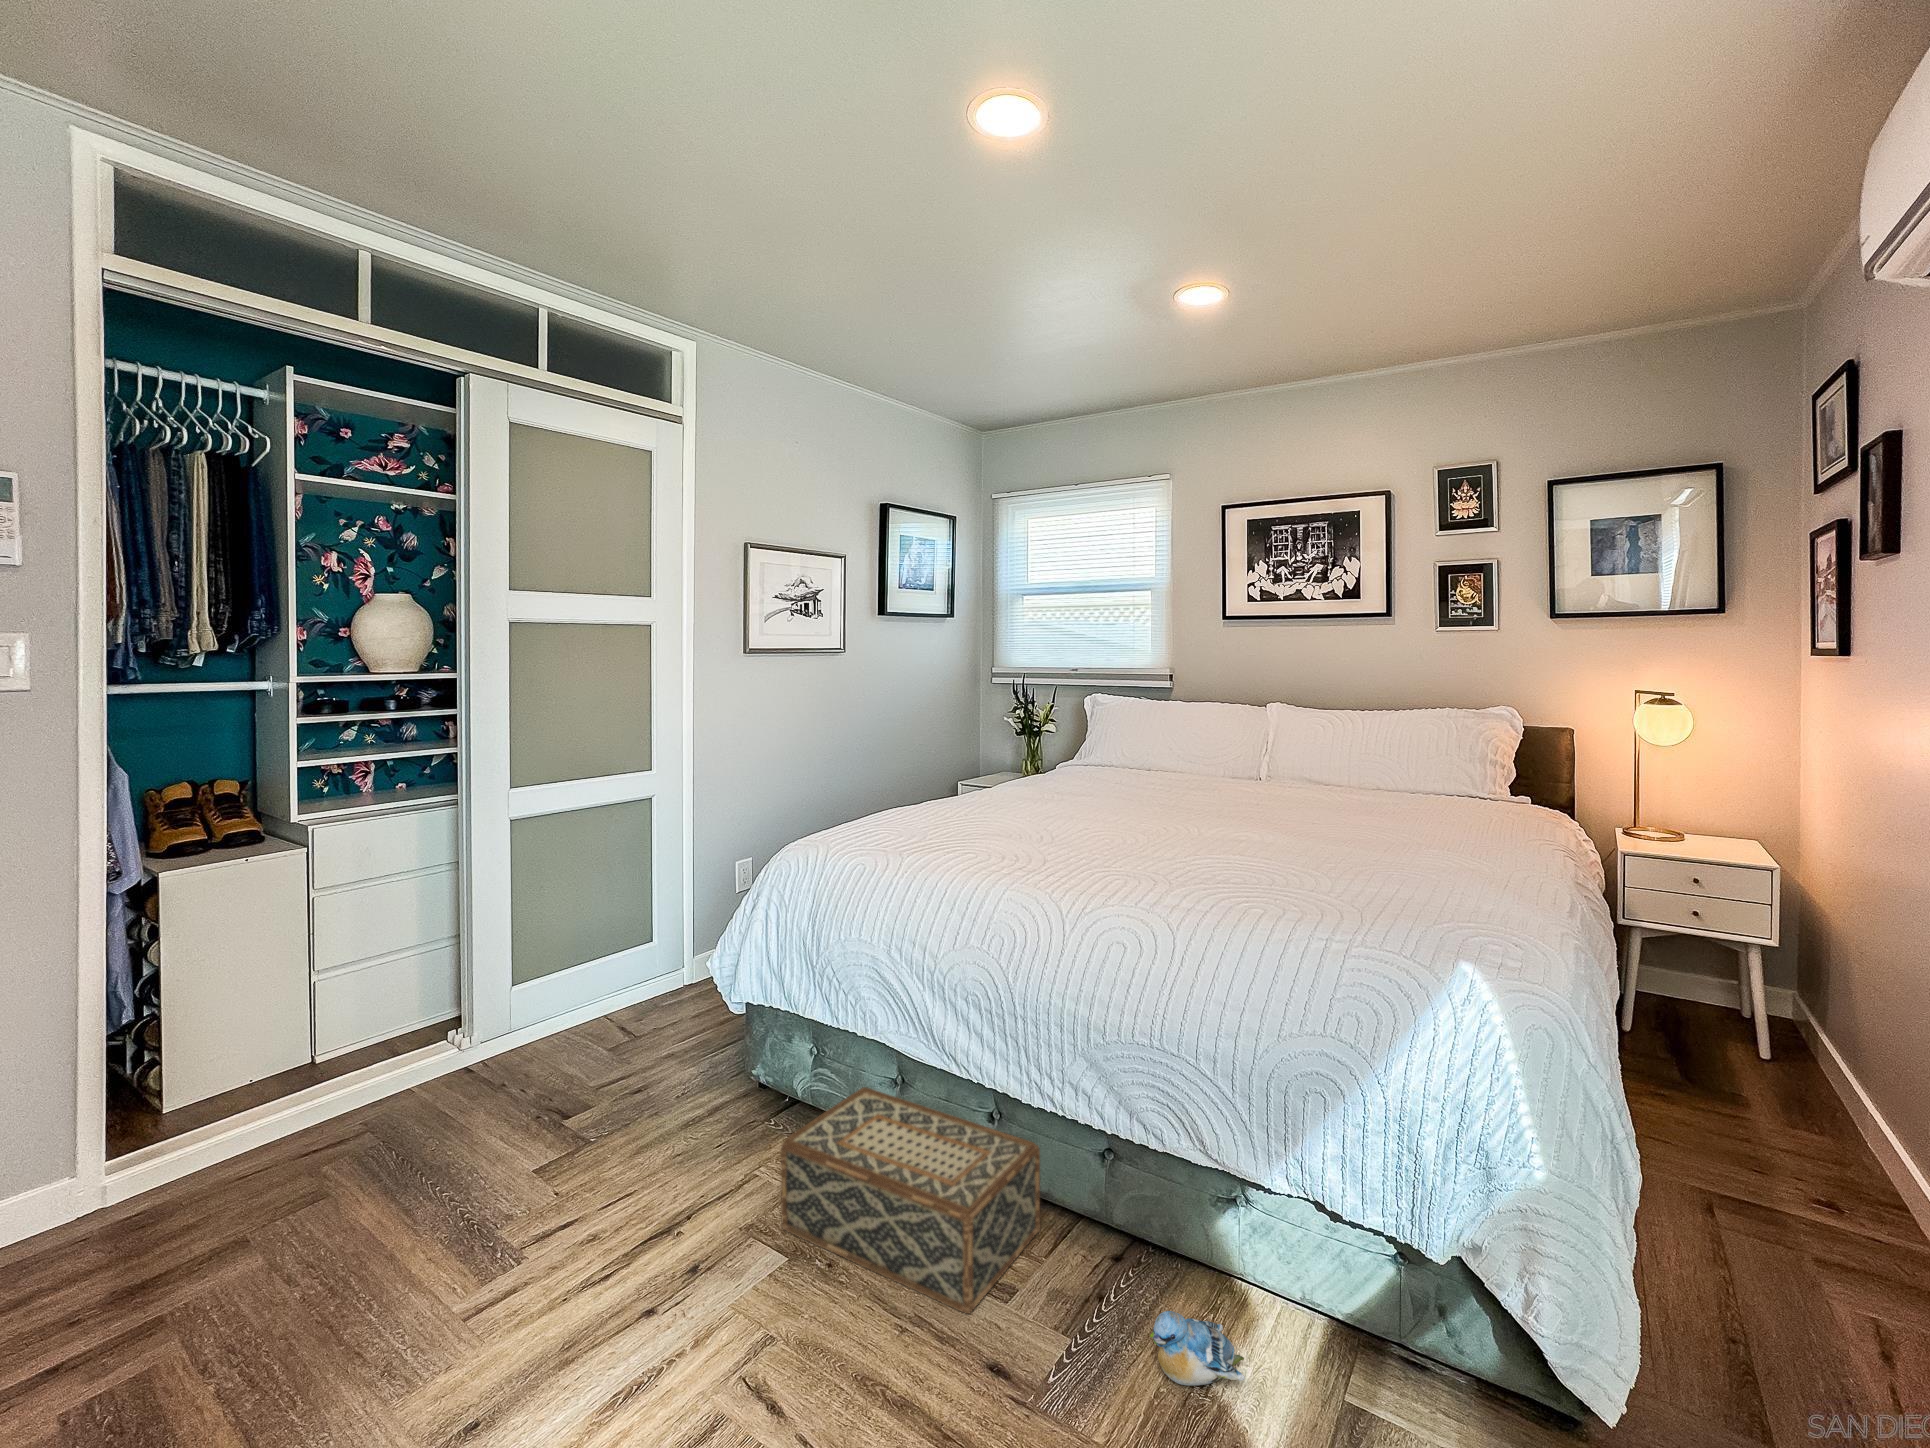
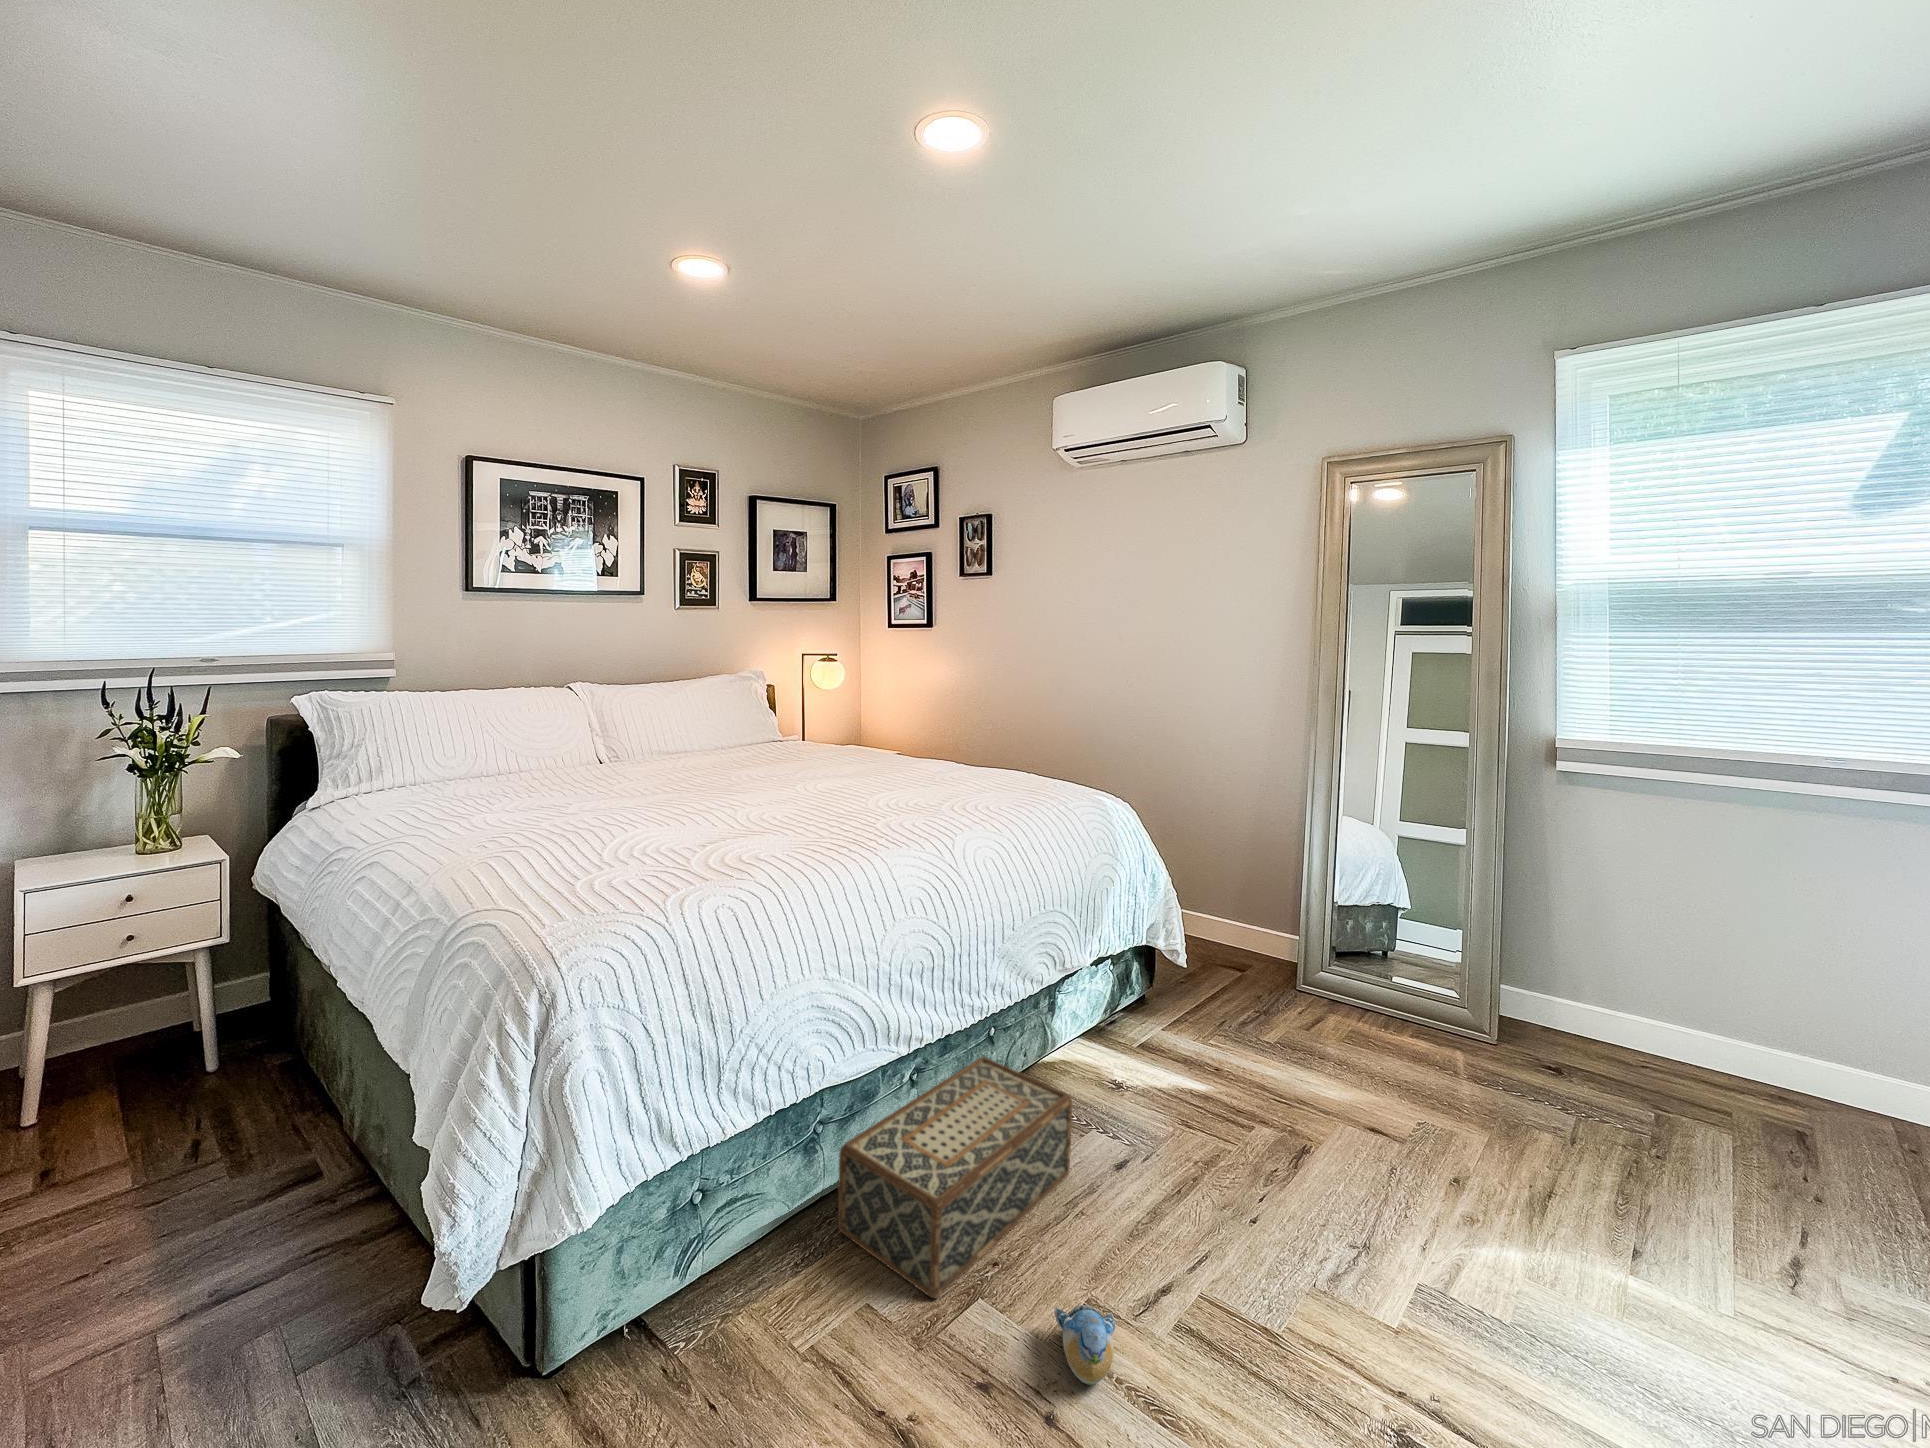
plush toy: present [1150,1311,1245,1386] -> present [1054,1305,1115,1385]

